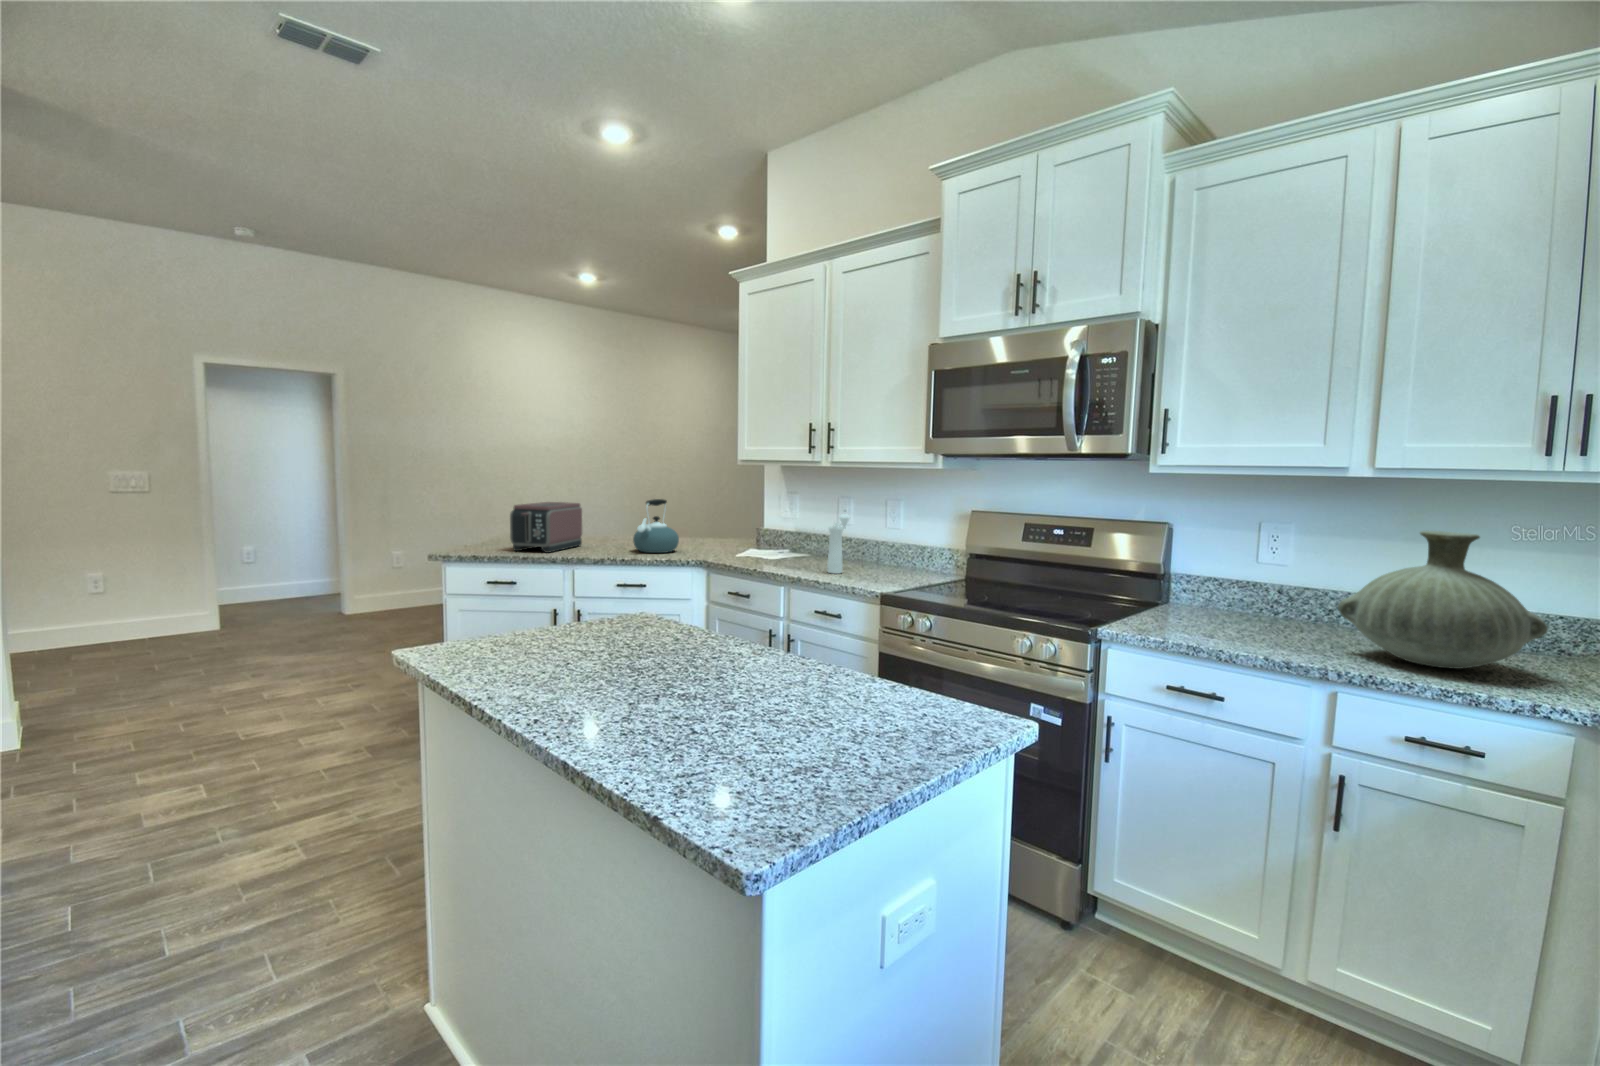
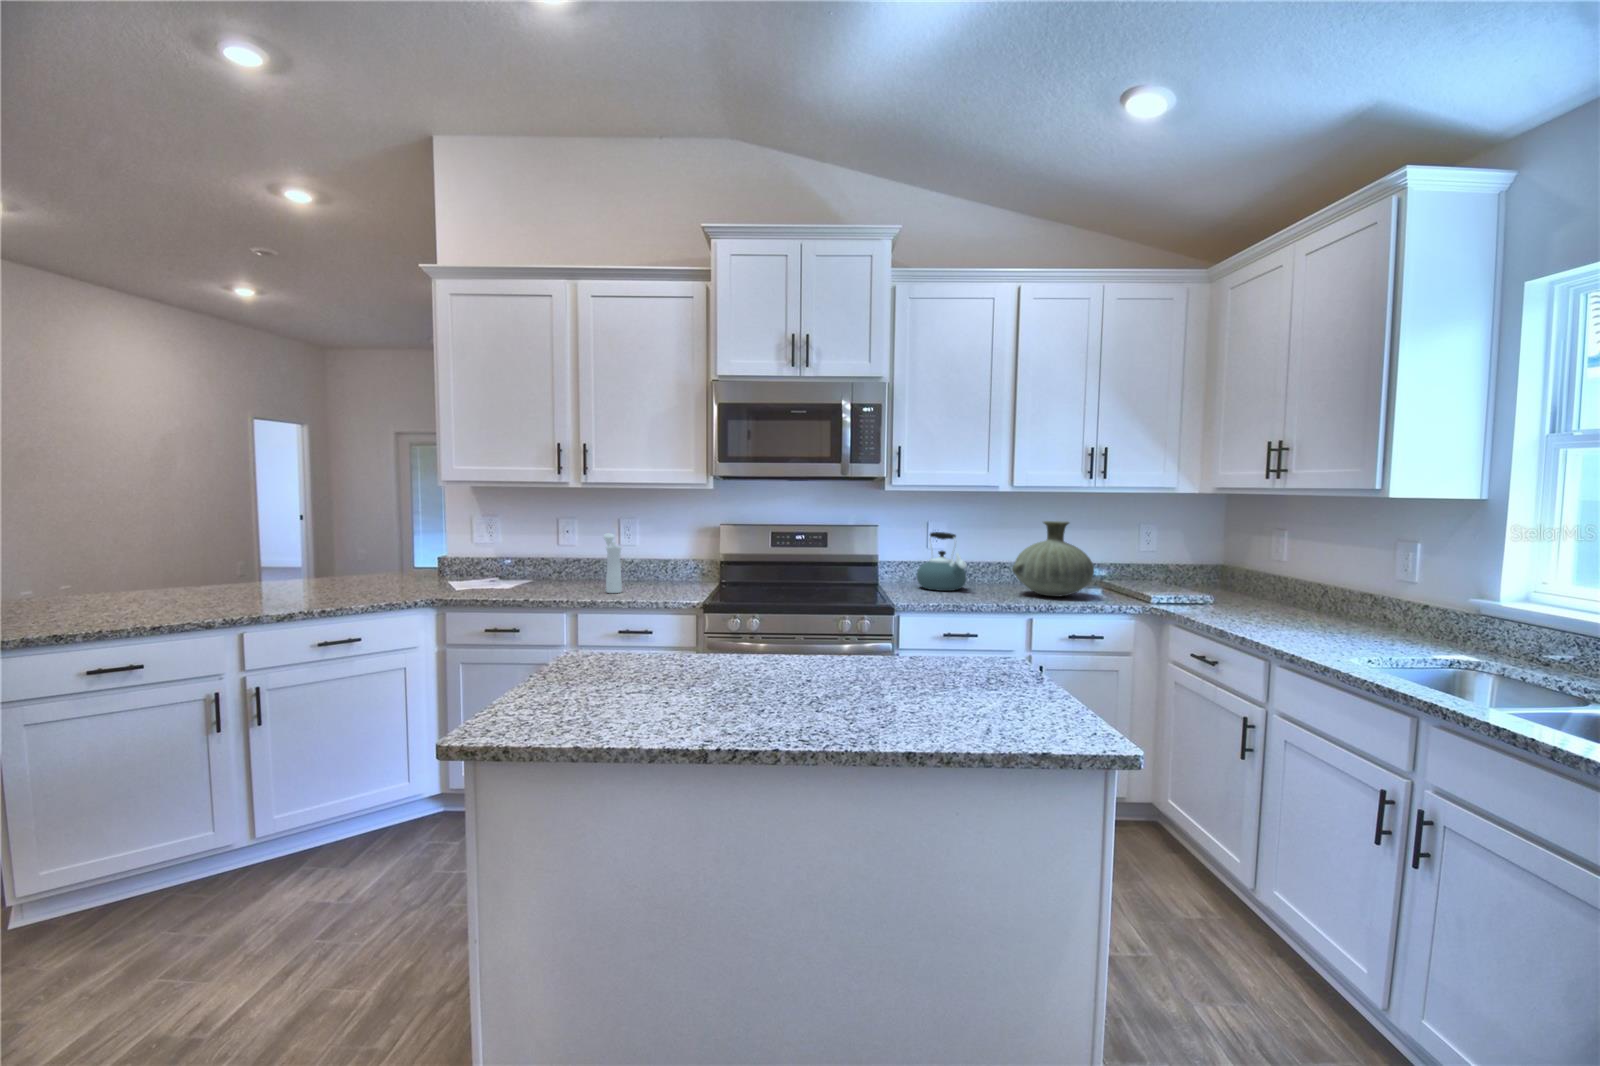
kettle: present [633,499,679,553] -> present [917,532,967,591]
toaster: present [510,502,582,553] -> none [61,539,184,622]

